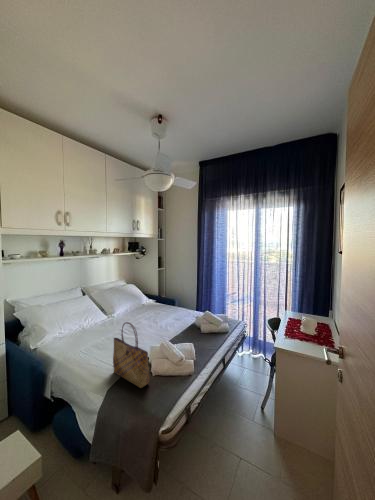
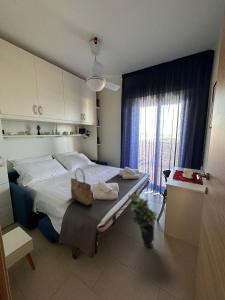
potted plant: none [210,360,262,464] -> present [128,192,158,248]

